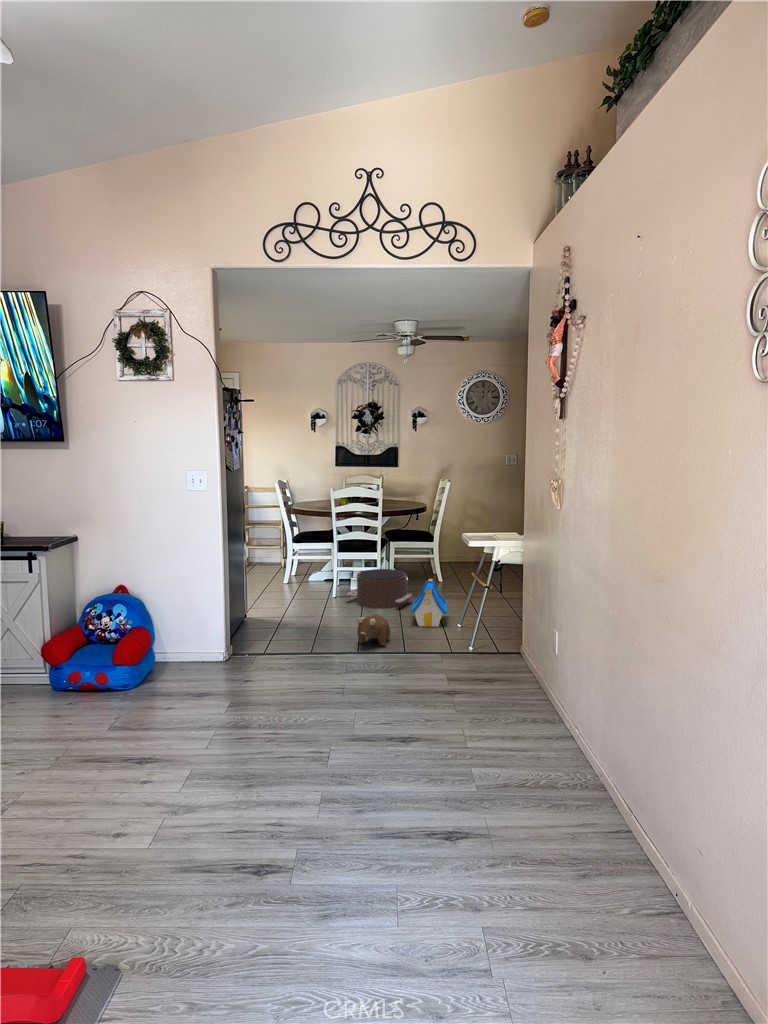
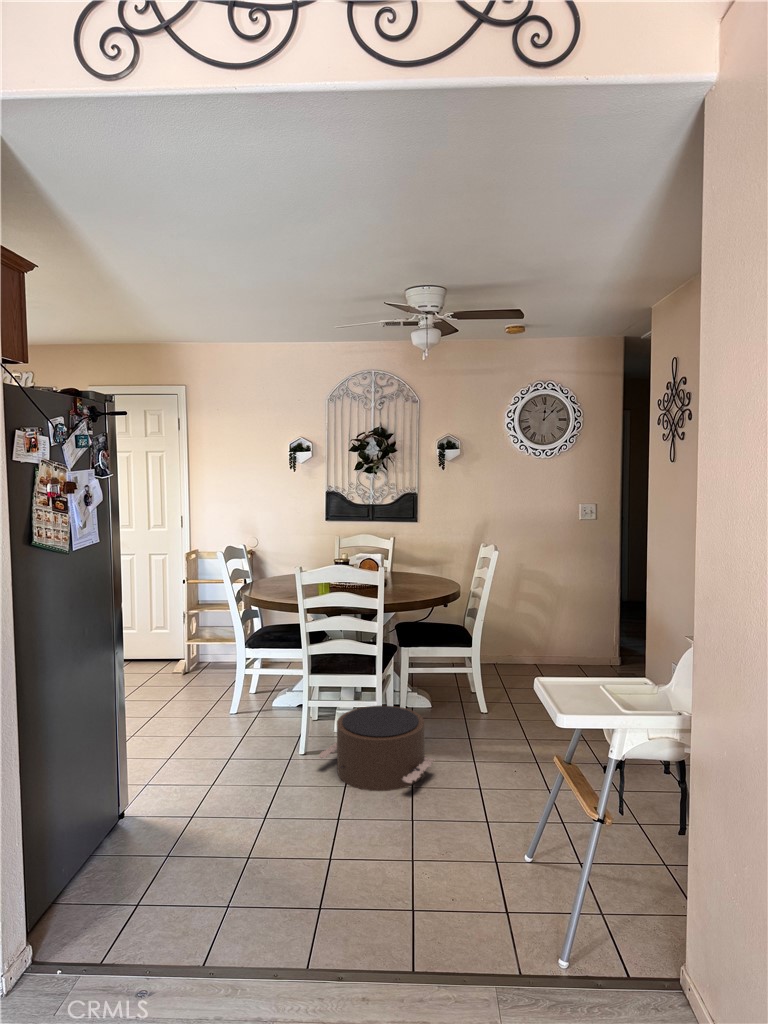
toy house: present [410,579,448,627] -> none [427,748,501,859]
plush toy: present [356,614,390,646] -> none [306,856,383,936]

